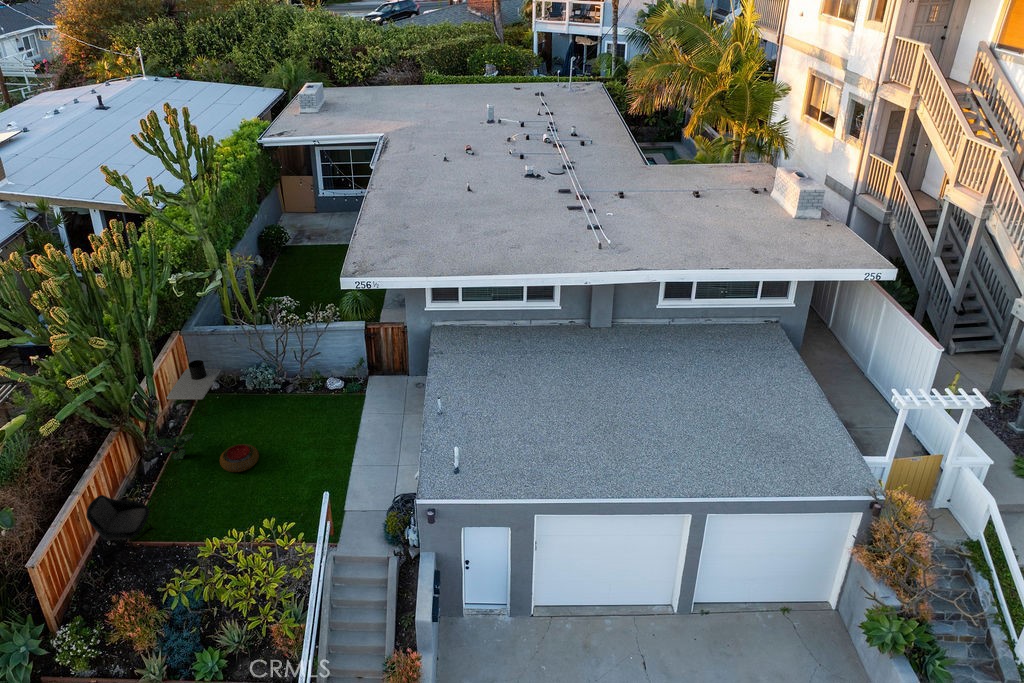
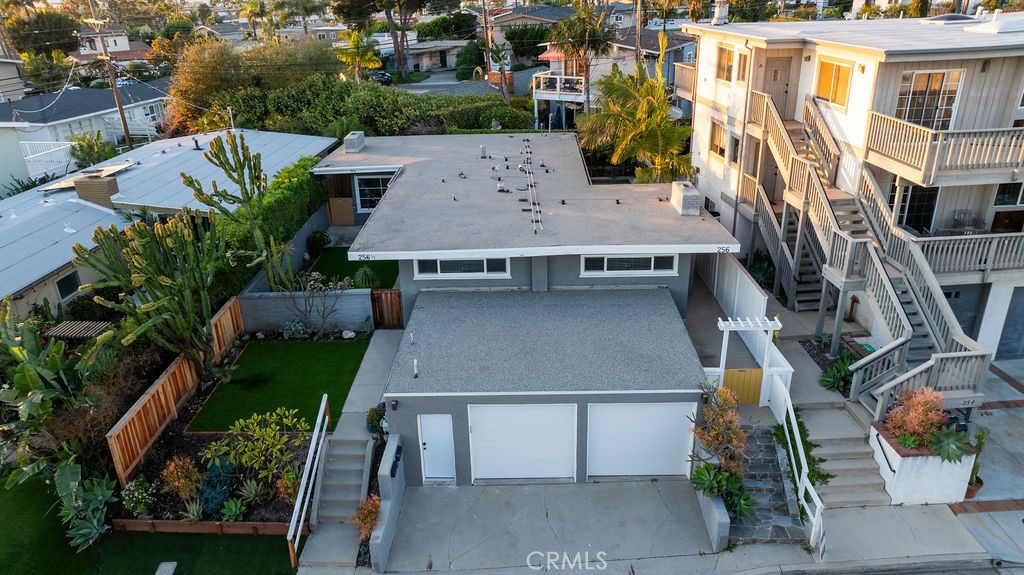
side table: present [167,360,221,416] -> none [223,317,264,357]
pouf: present [220,444,259,472] -> none [256,373,285,392]
lounge chair: present [86,495,152,556] -> none [155,398,202,442]

